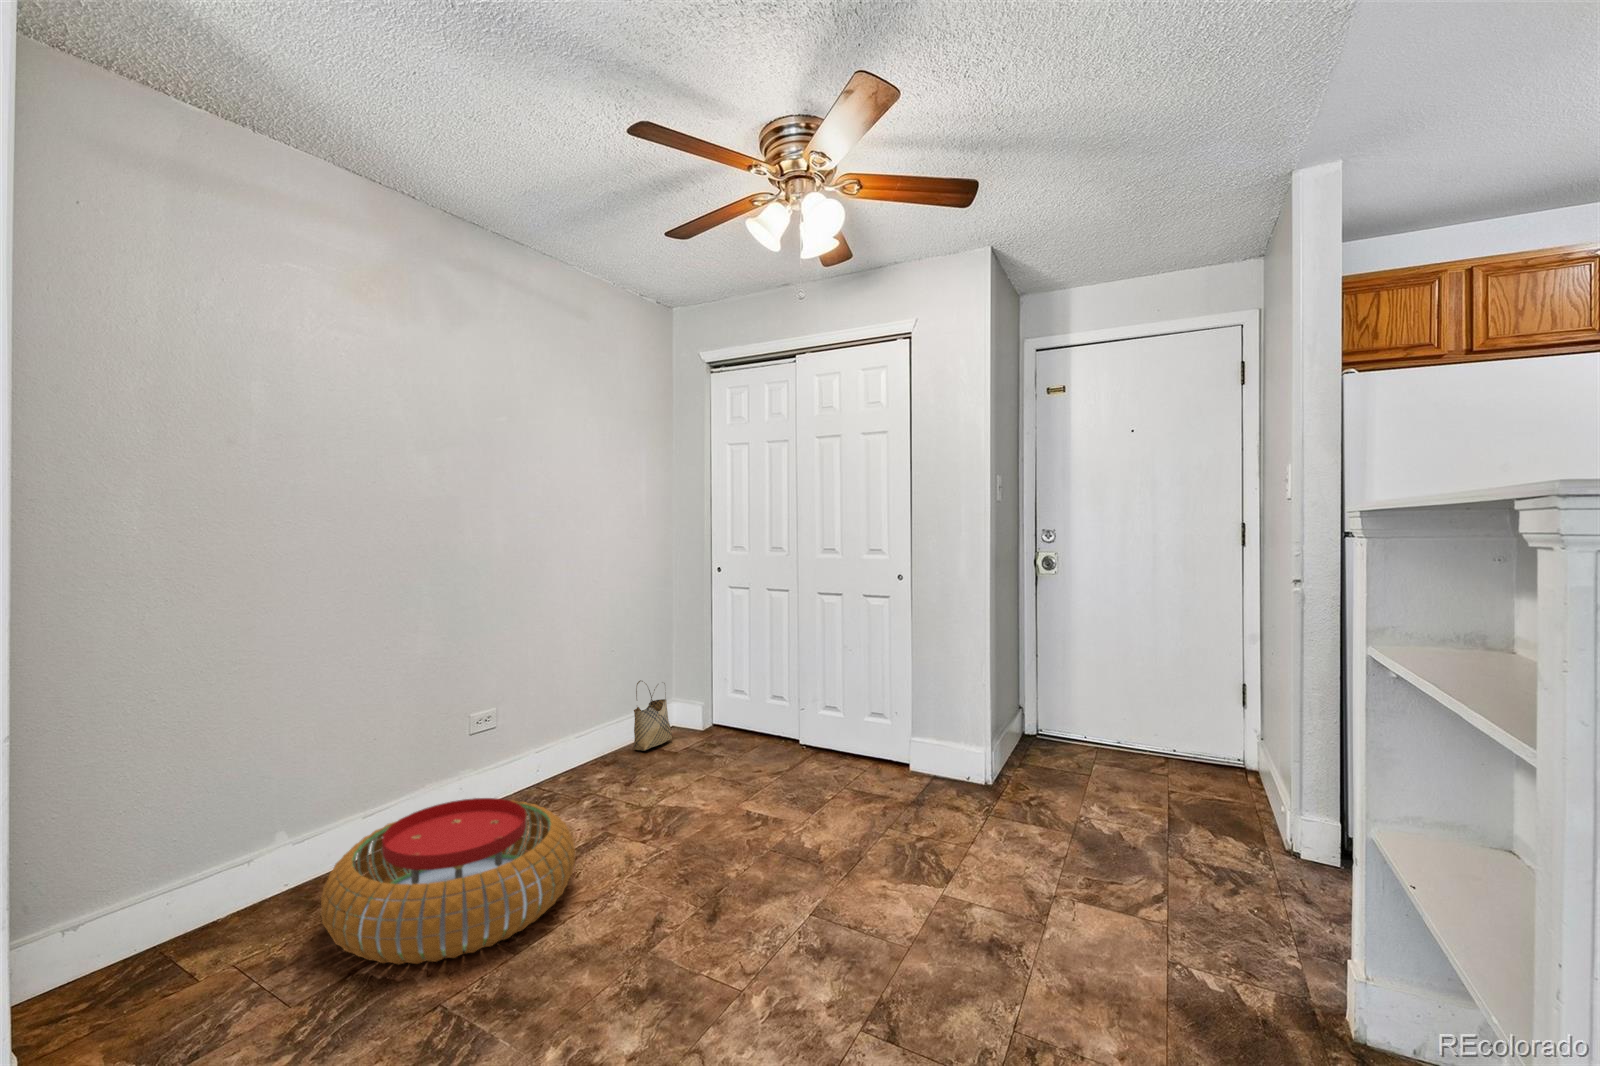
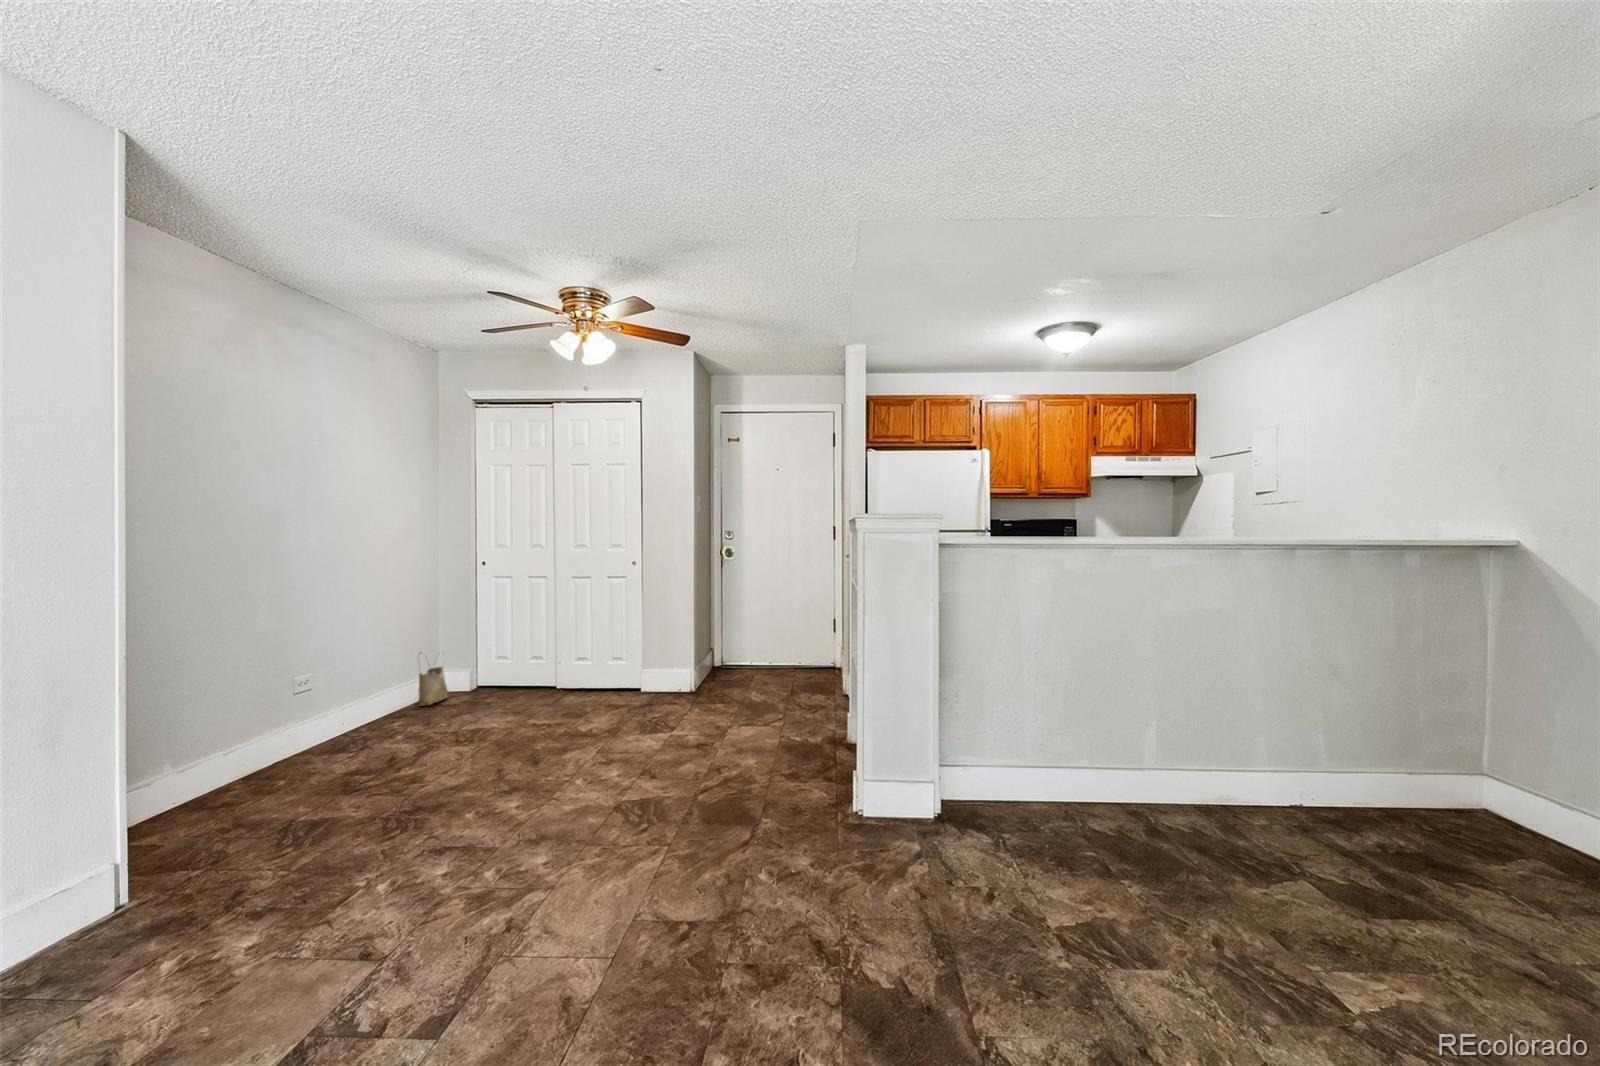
pouf: present [321,798,575,964] -> none [240,718,430,813]

